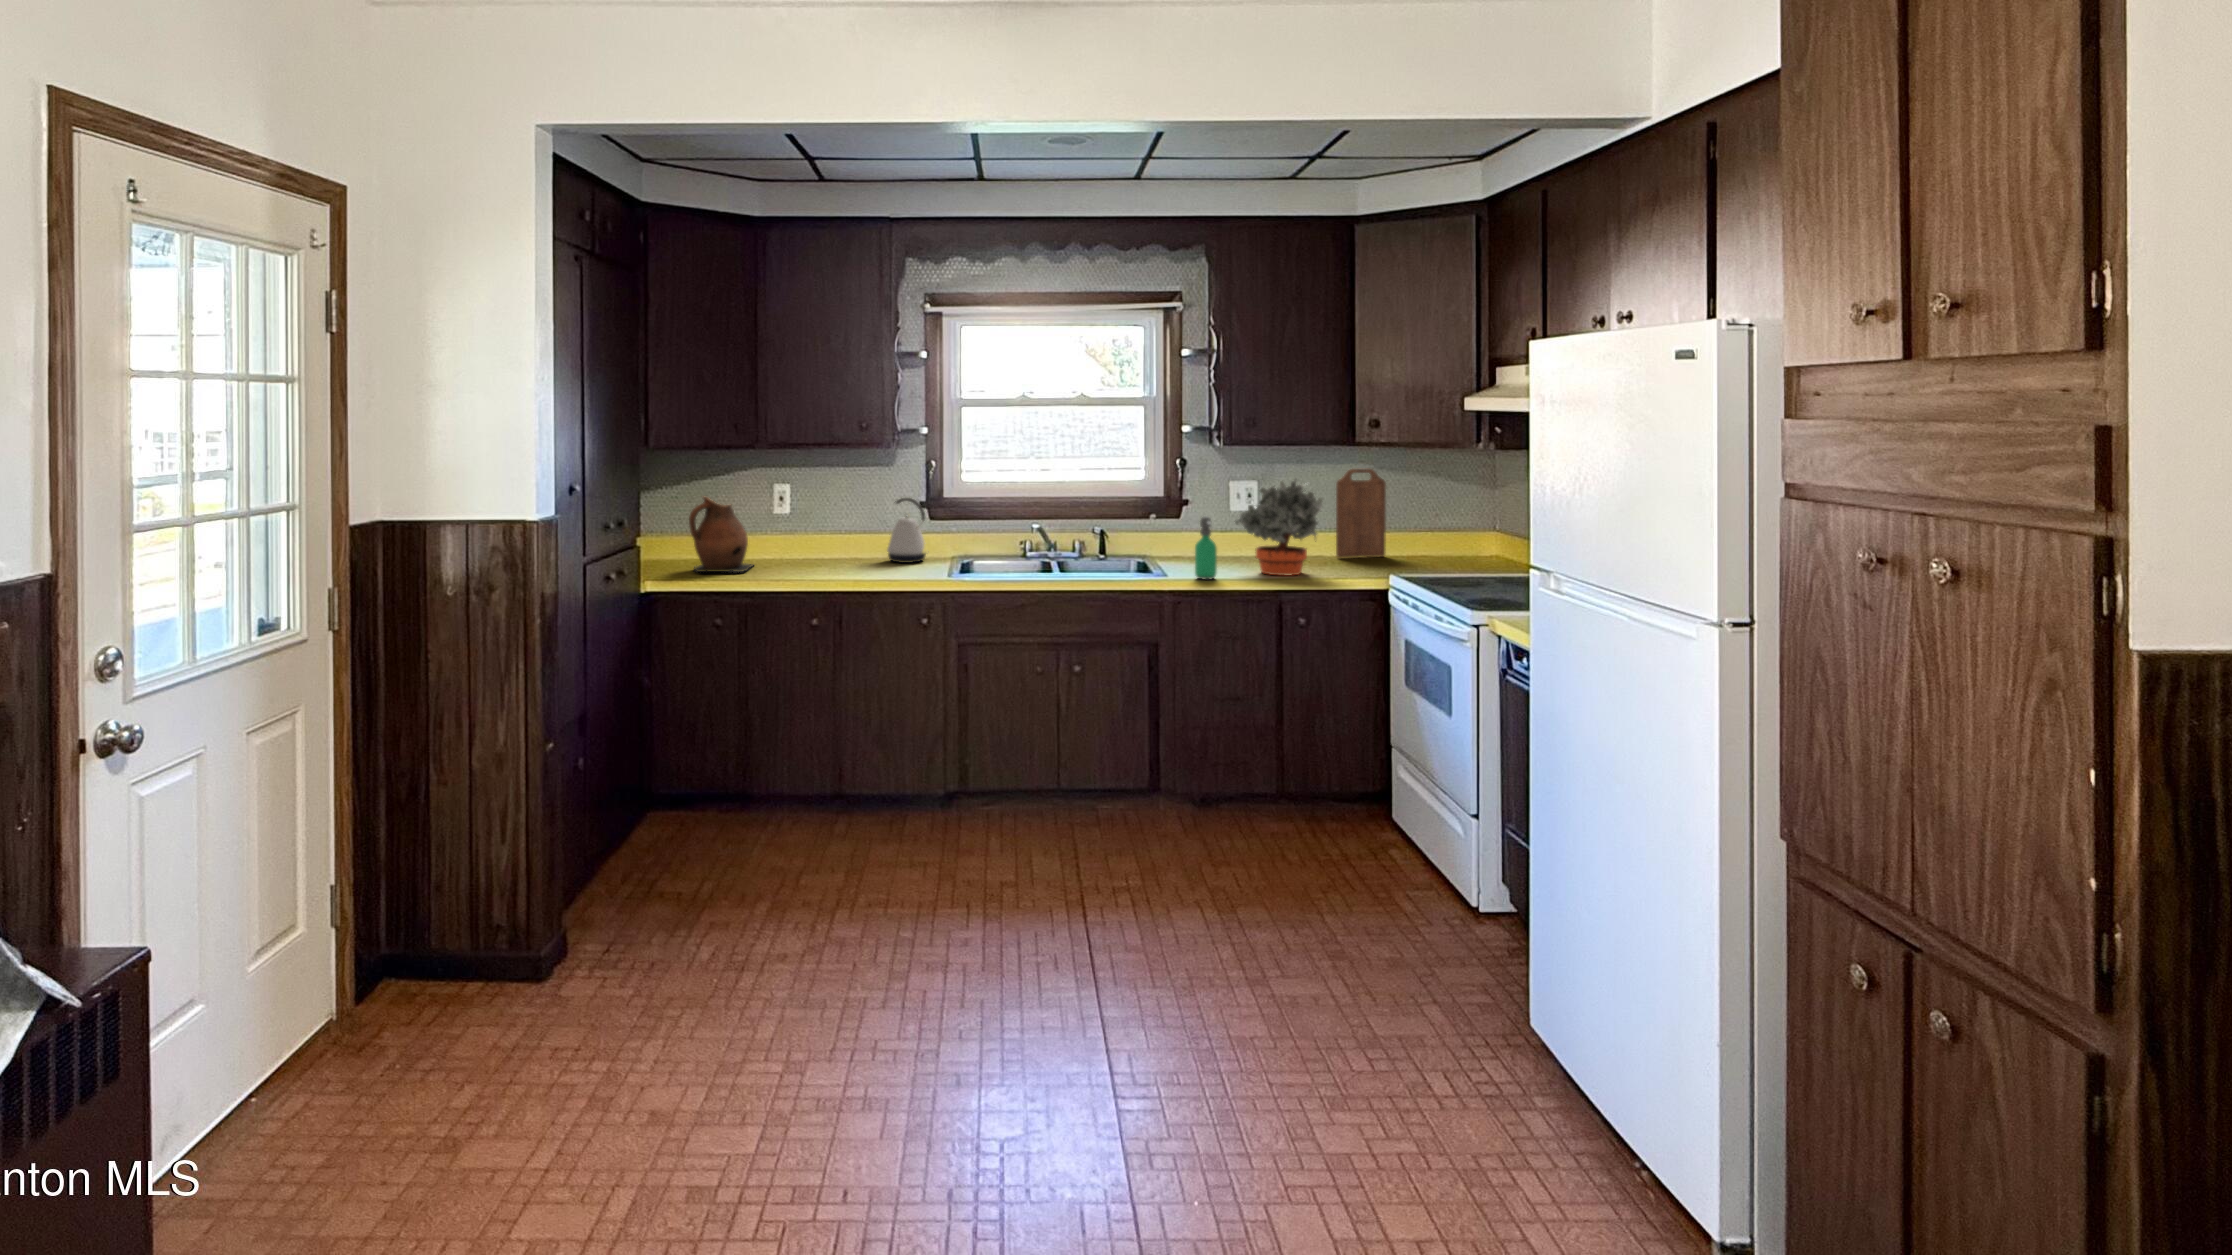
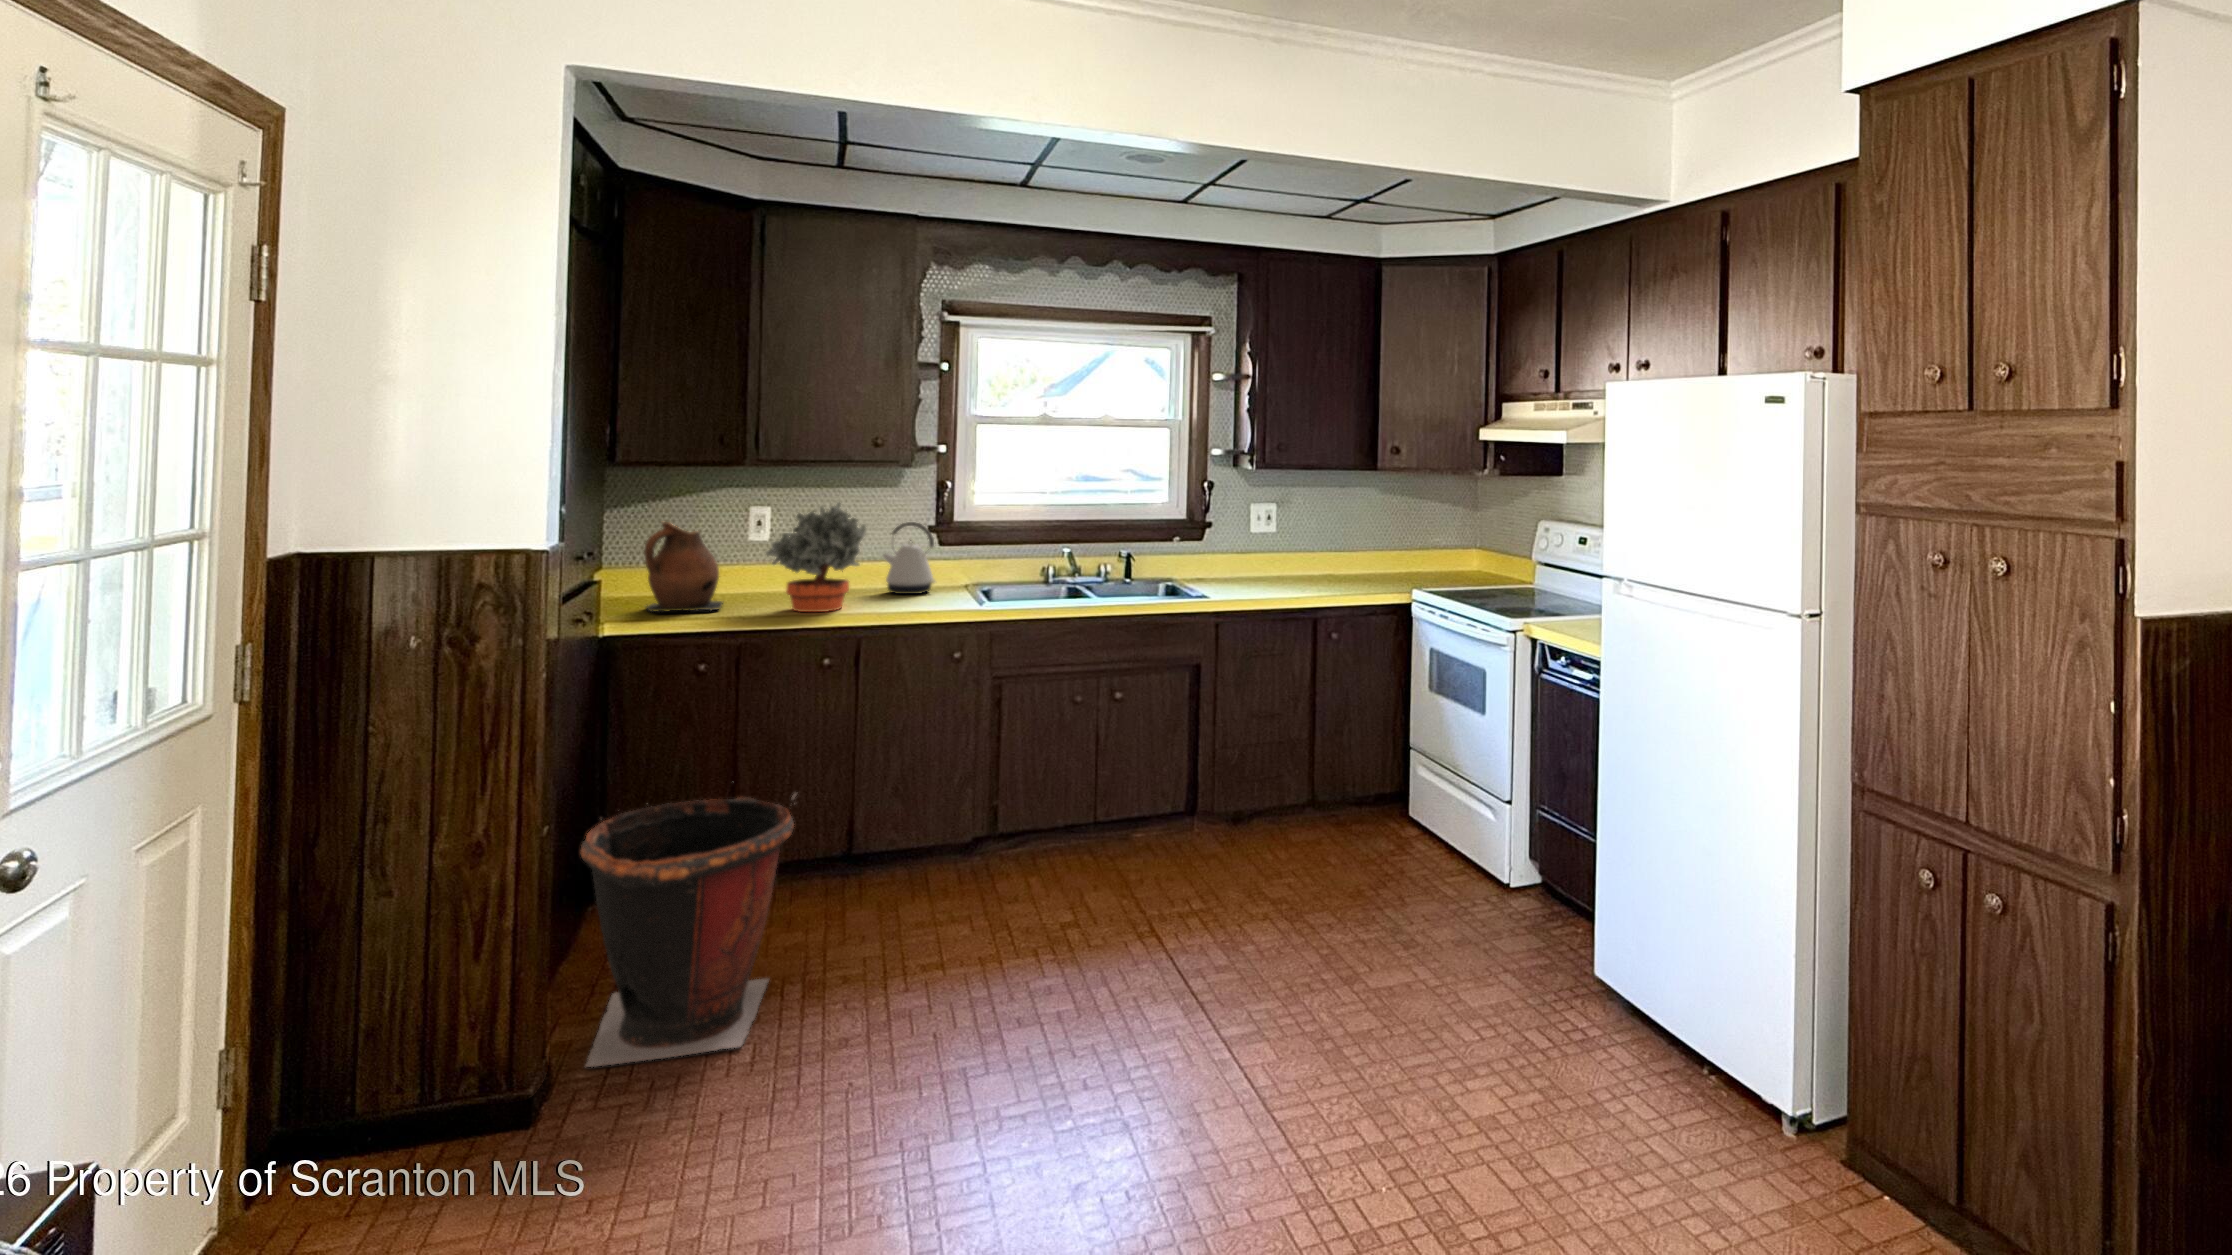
cutting board: present [1336,468,1386,558] -> none [1349,492,1394,577]
potted plant: present [1235,479,1323,575] -> present [766,503,866,612]
soap dispenser: present [1195,516,1217,579] -> none [1236,538,1258,601]
trash can: none [588,719,756,945] -> present [581,793,797,1067]

